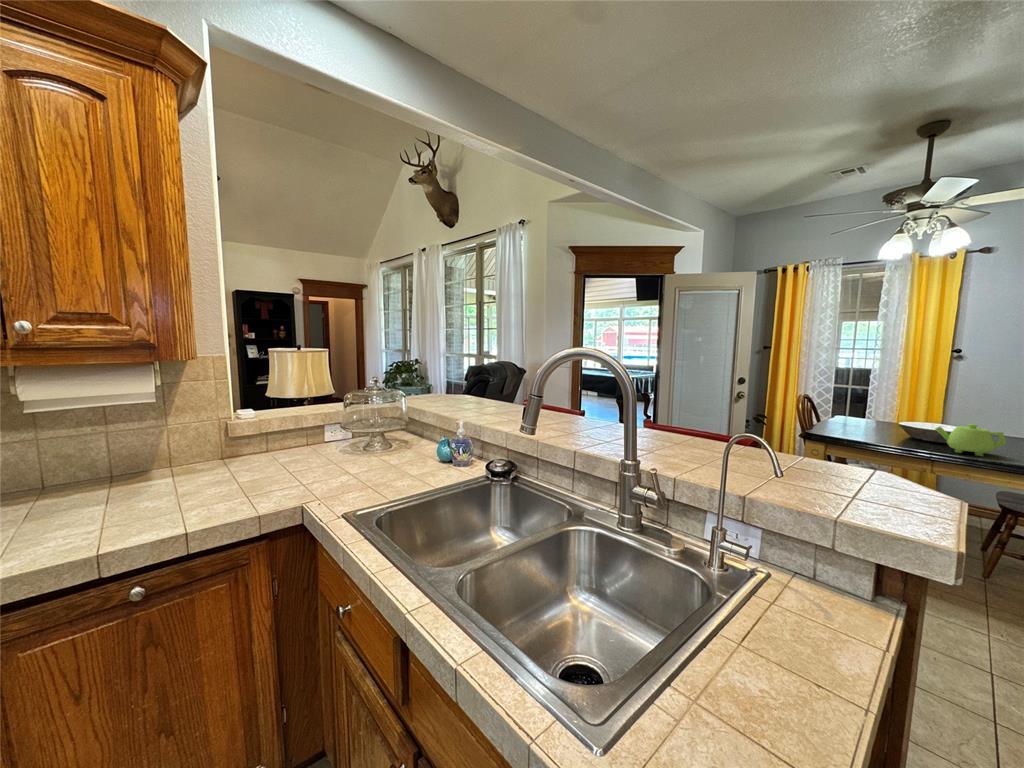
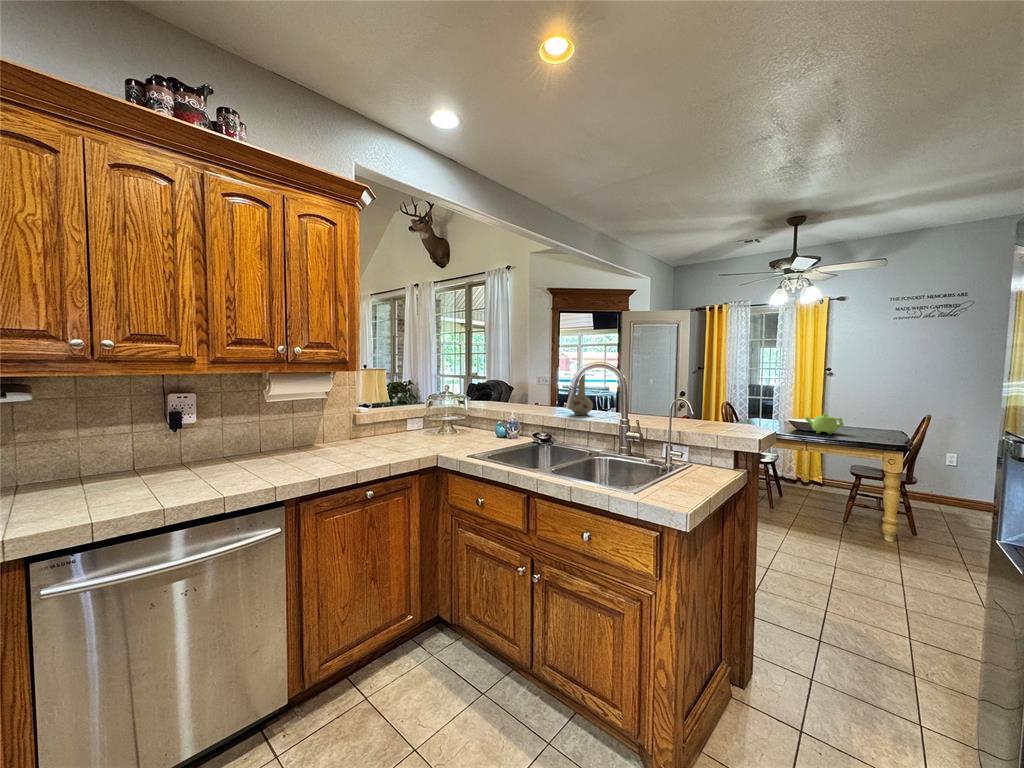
vase: none [556,363,592,432] -> present [570,374,593,415]

